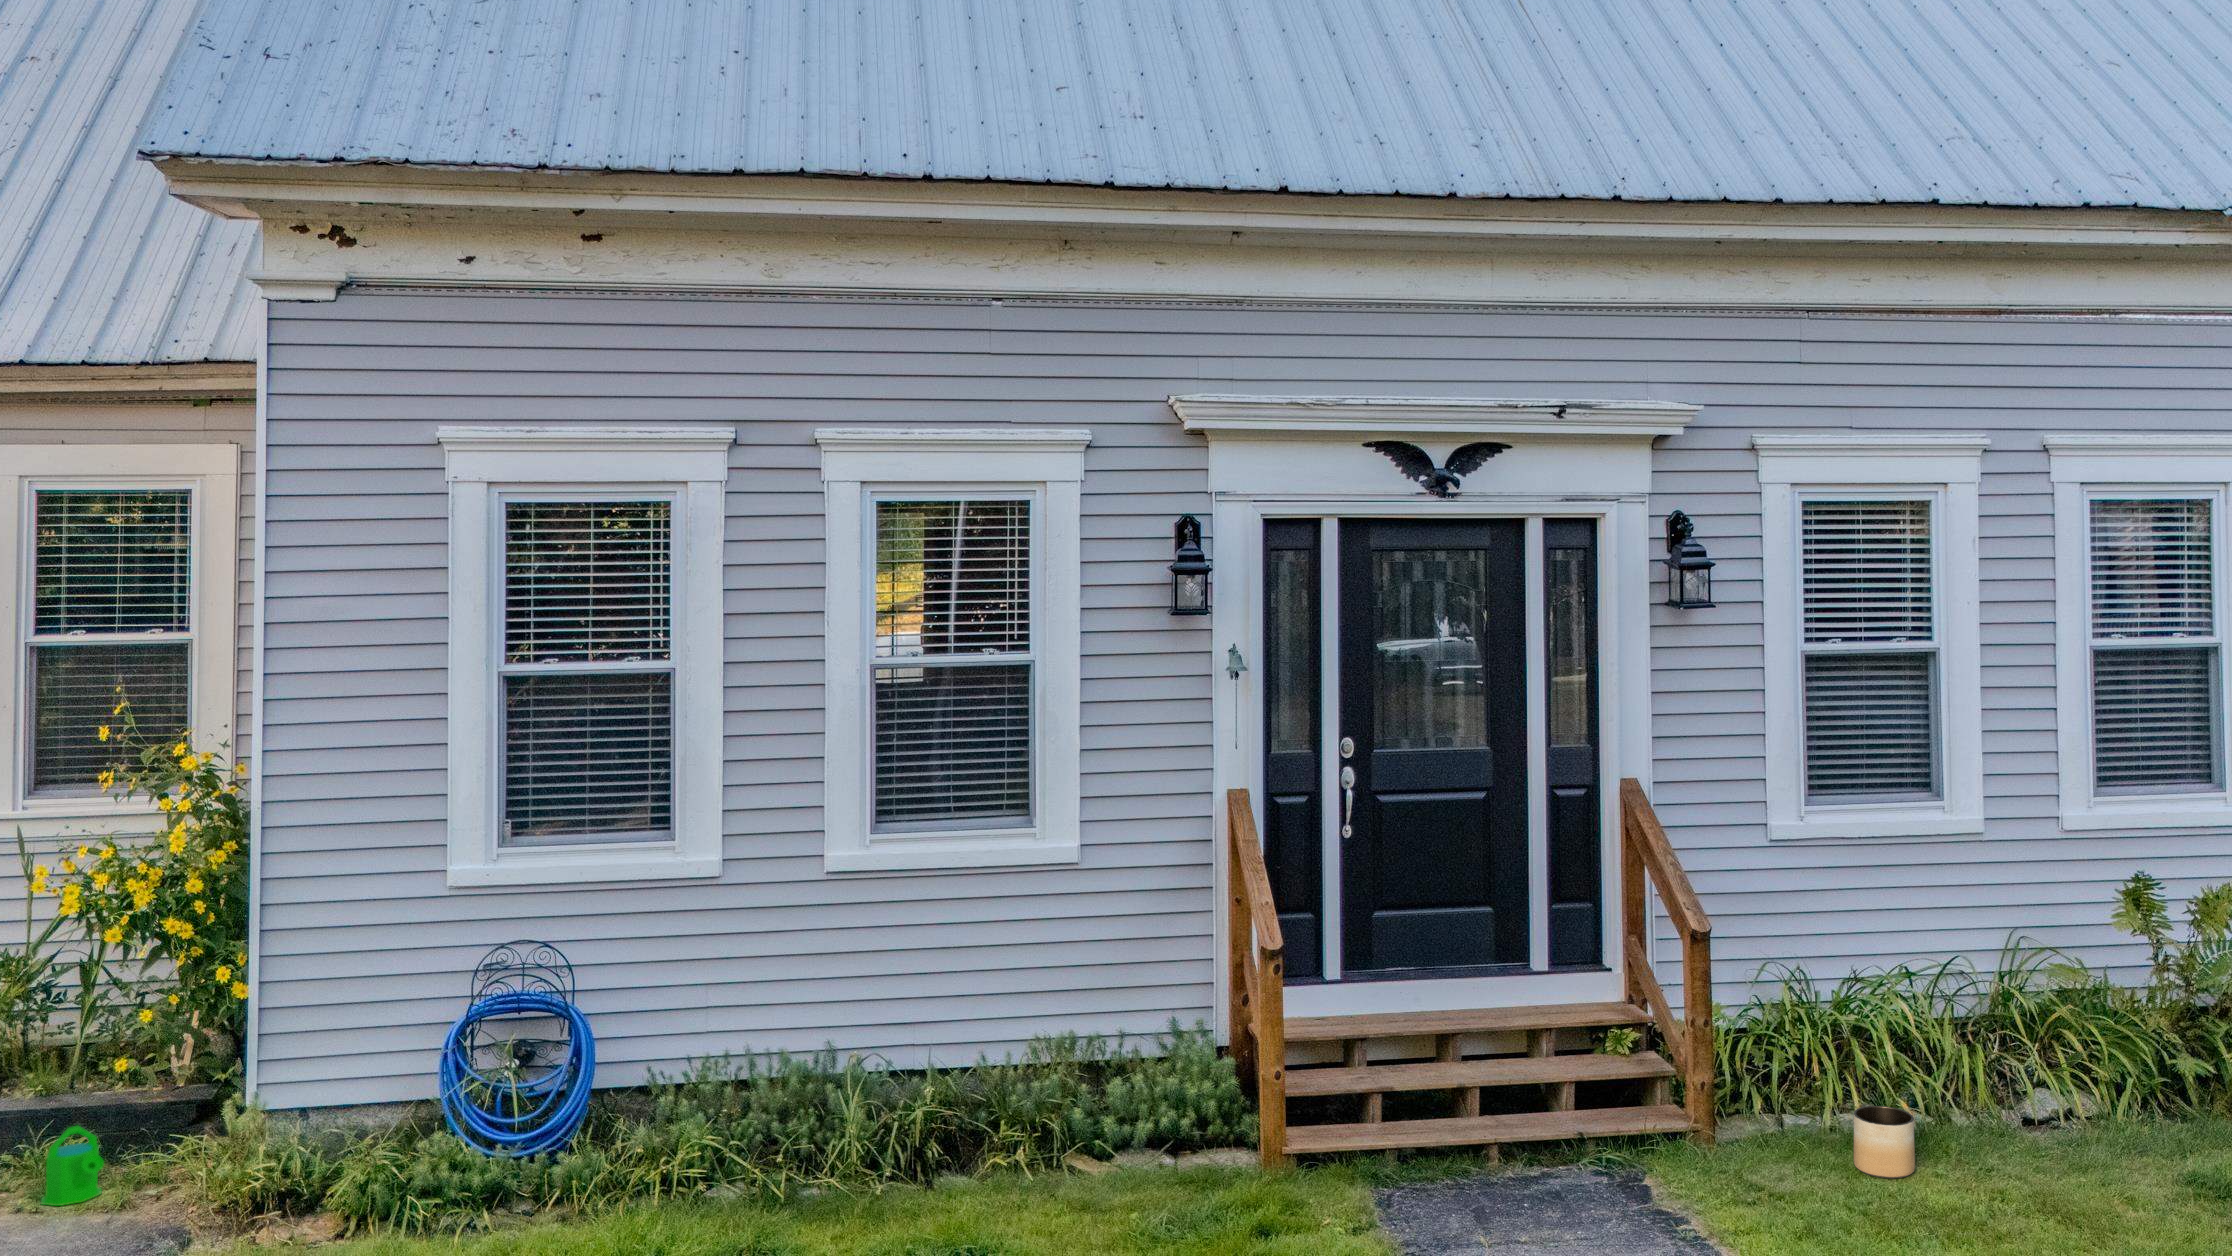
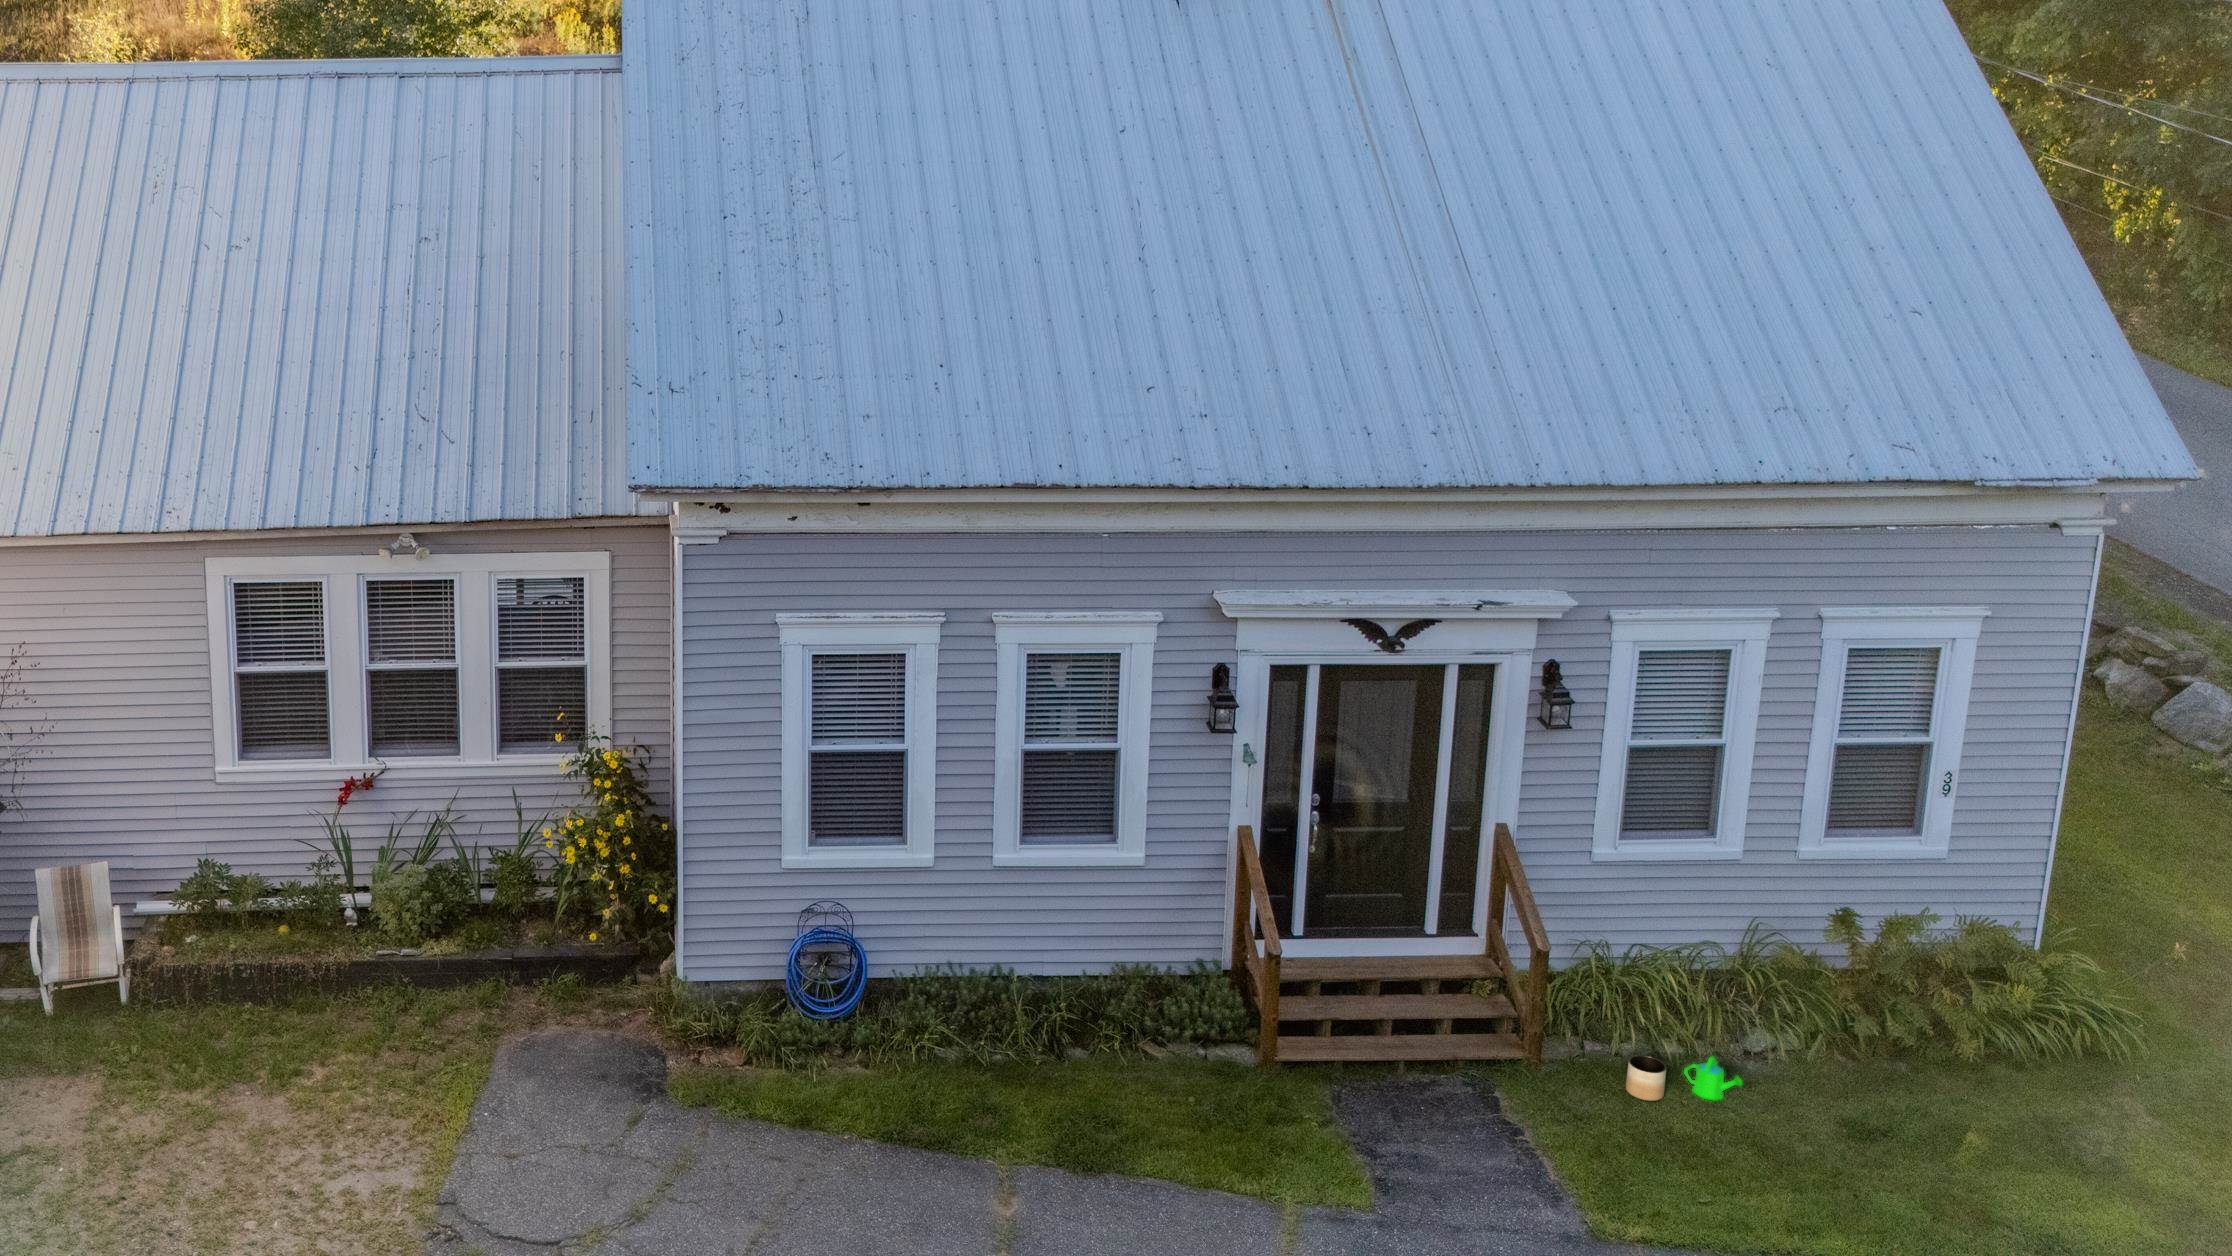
watering can: present [41,1126,104,1206] -> present [1684,1056,1742,1101]

